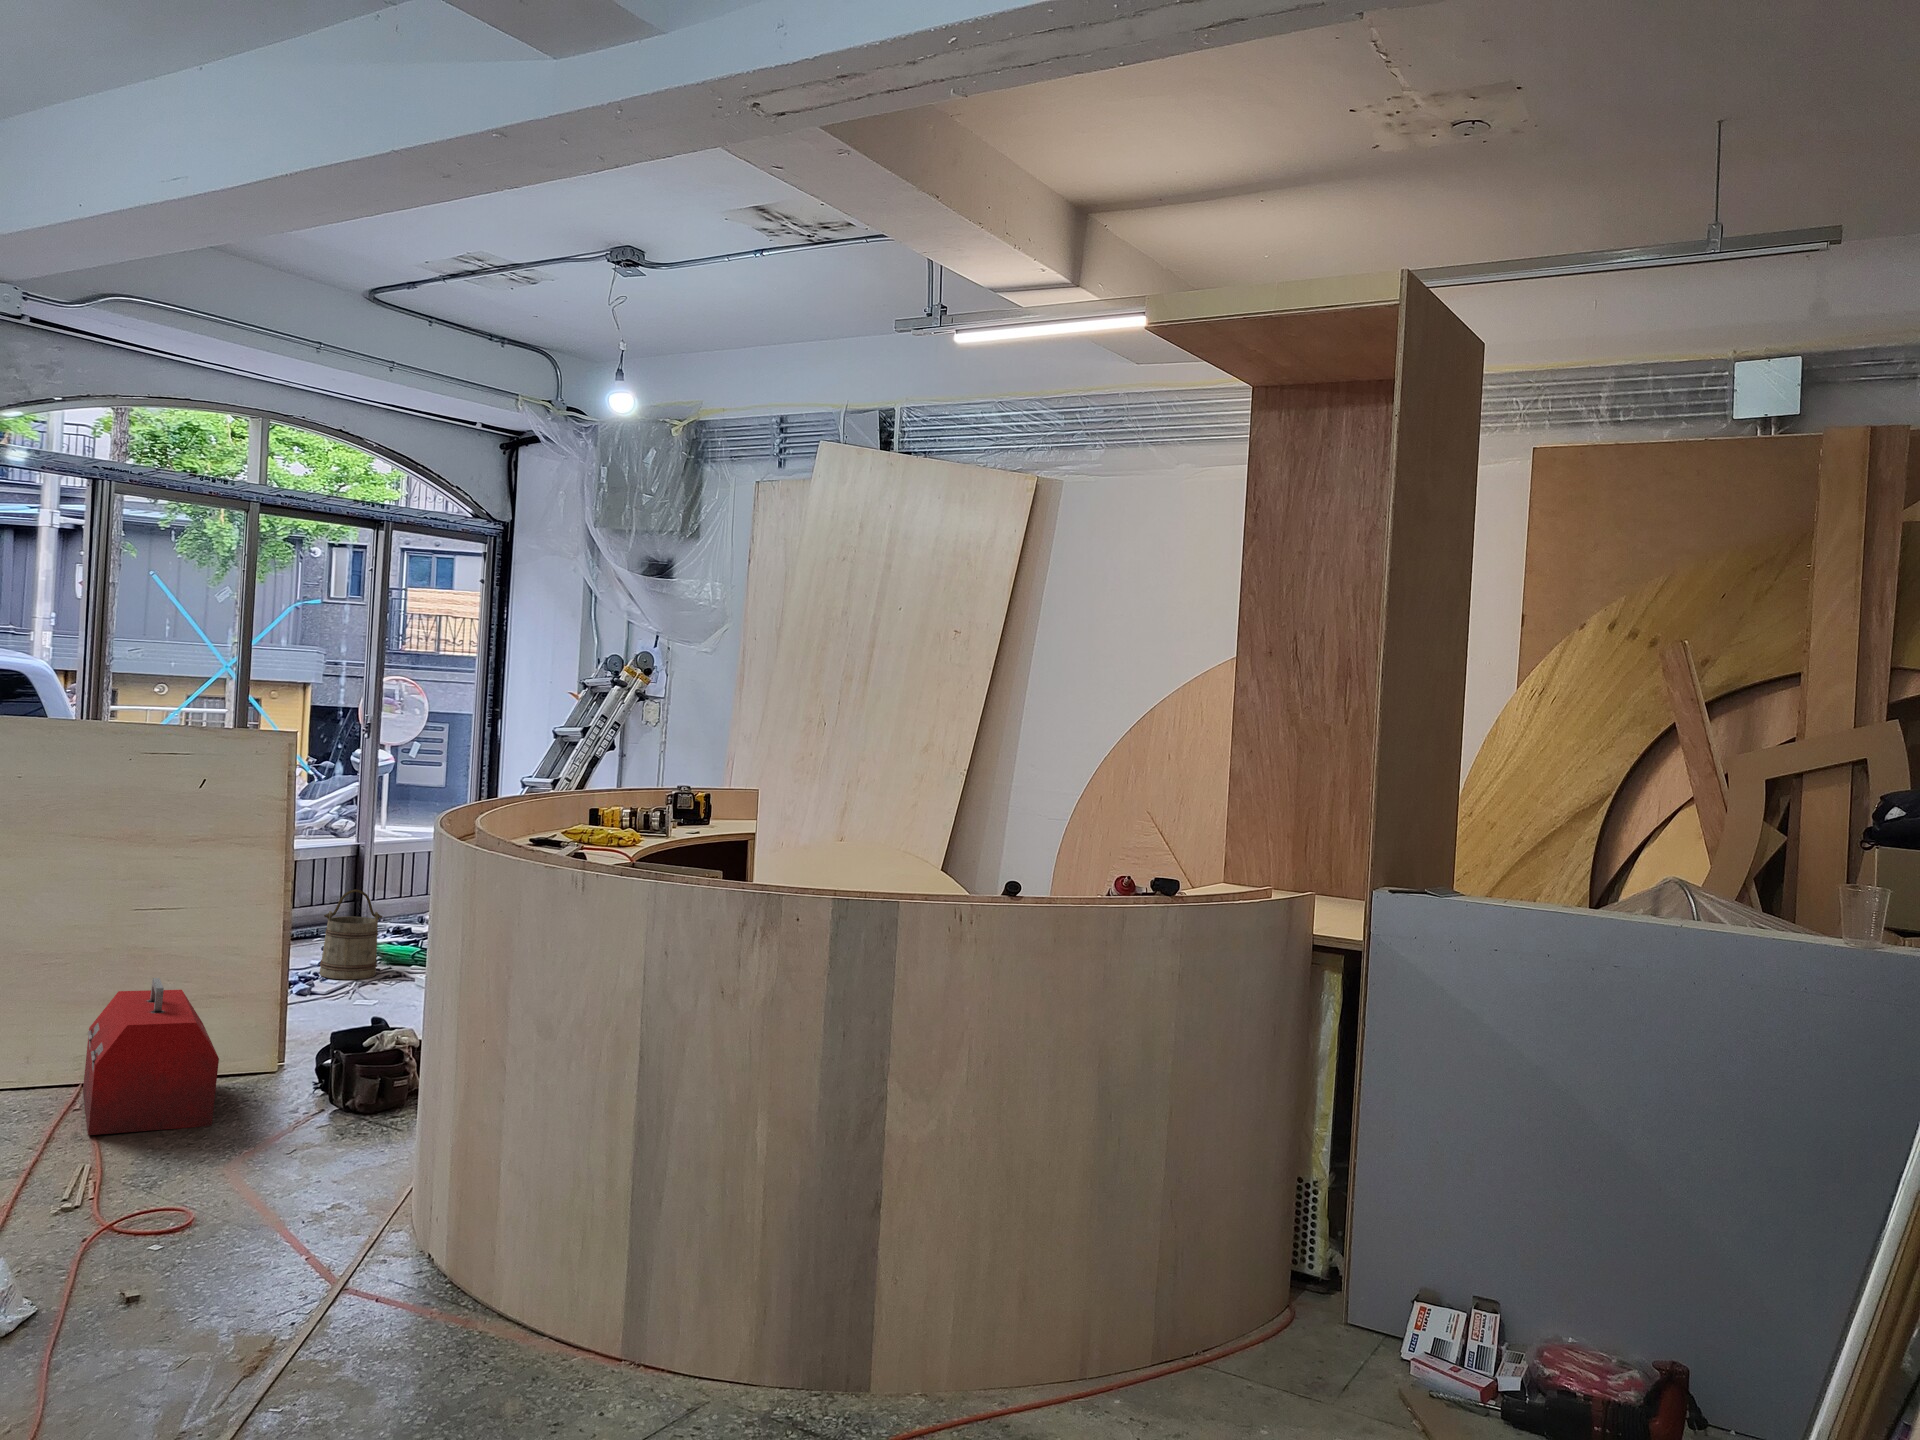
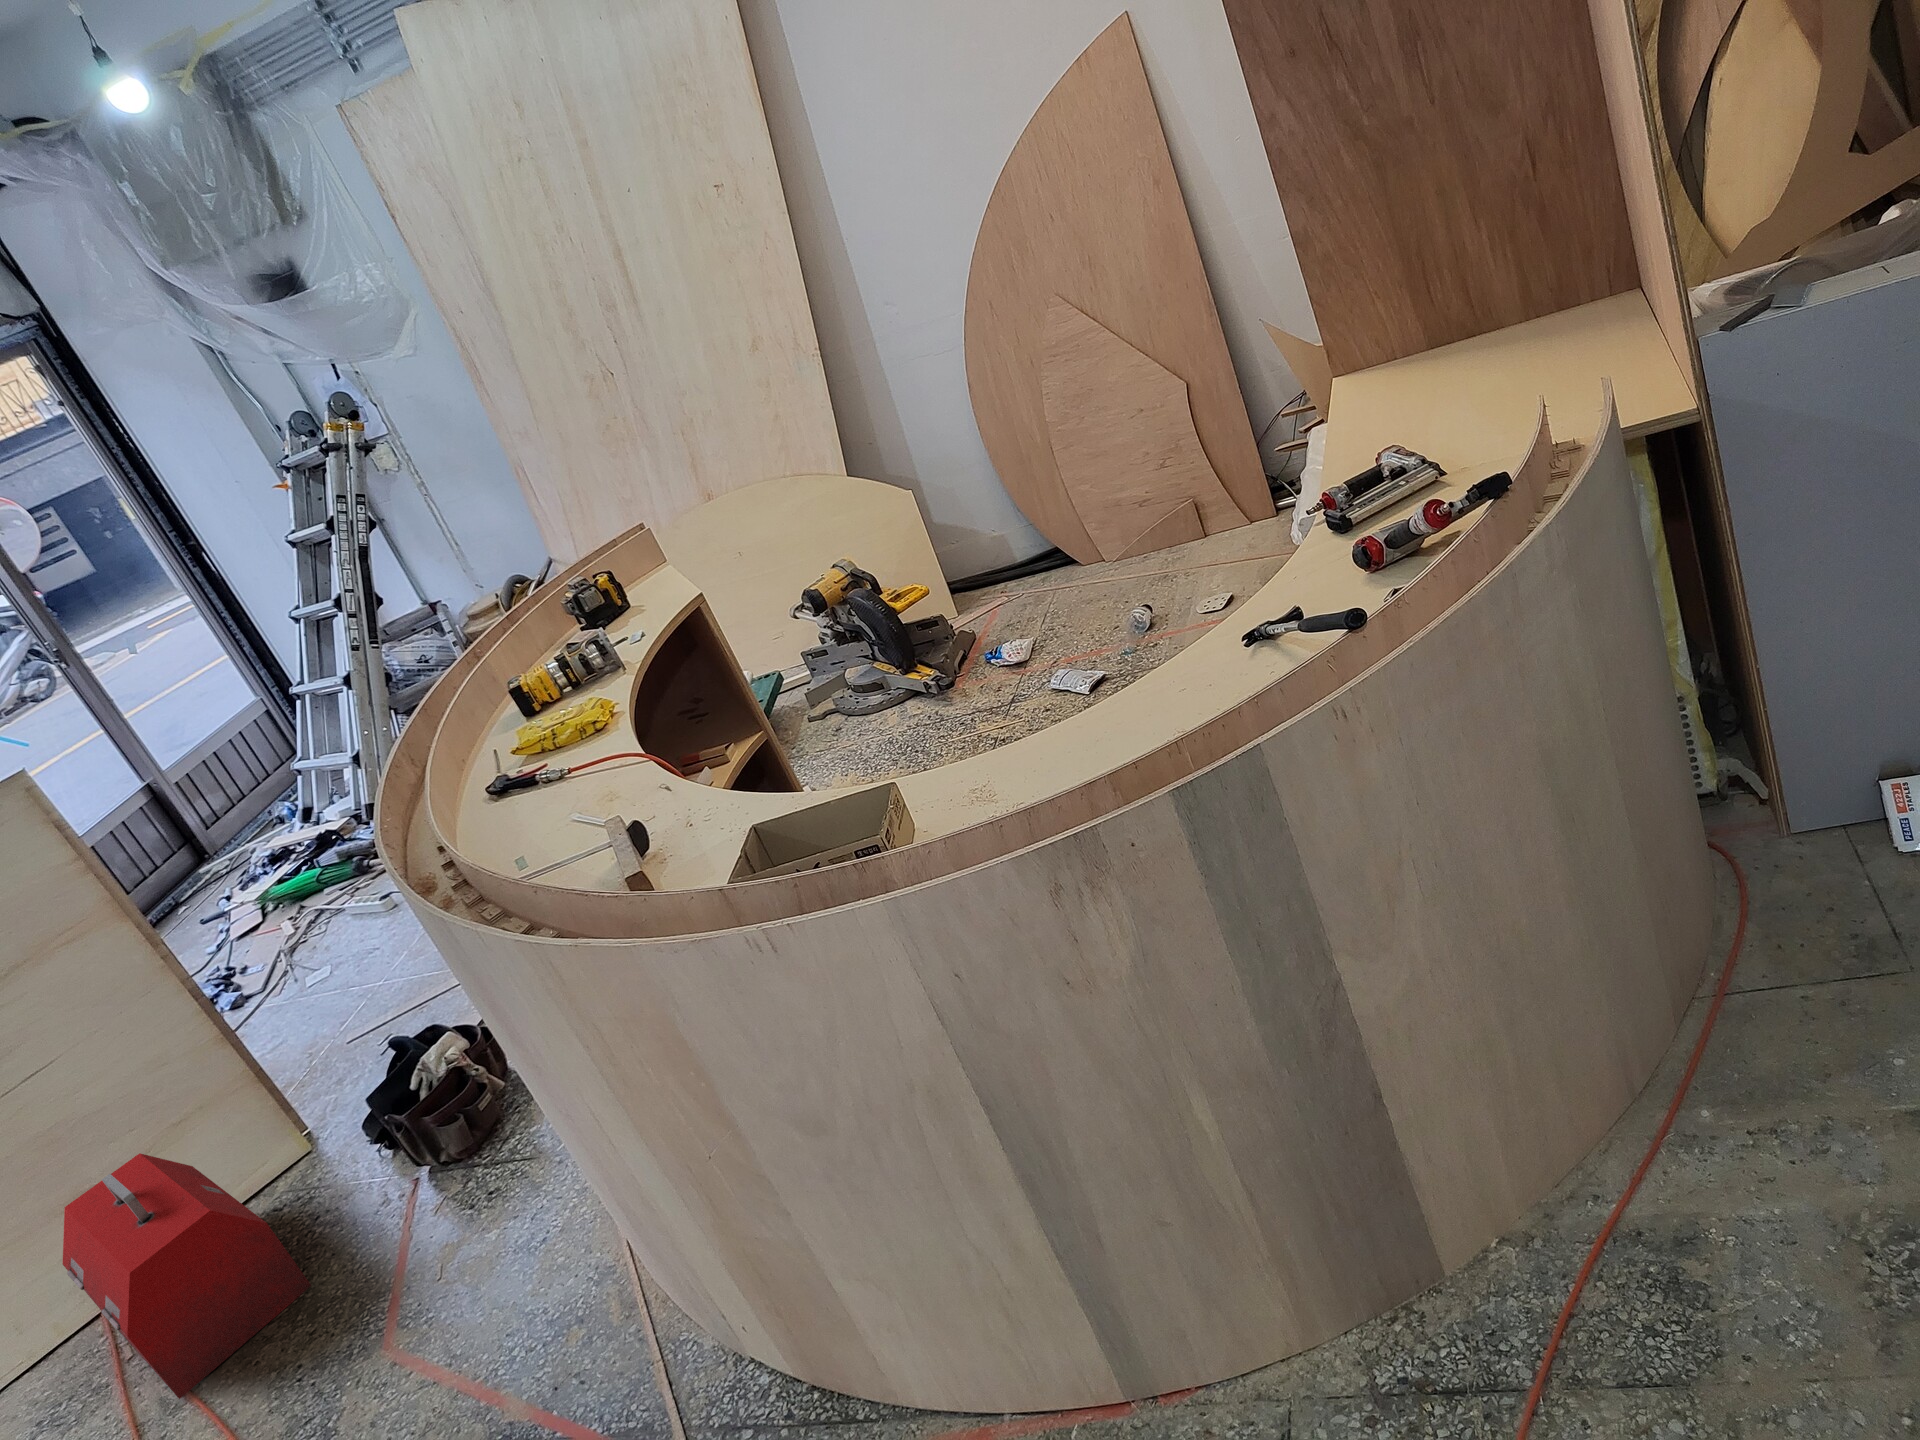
bucket: present [320,889,382,979] -> none [192,857,296,966]

